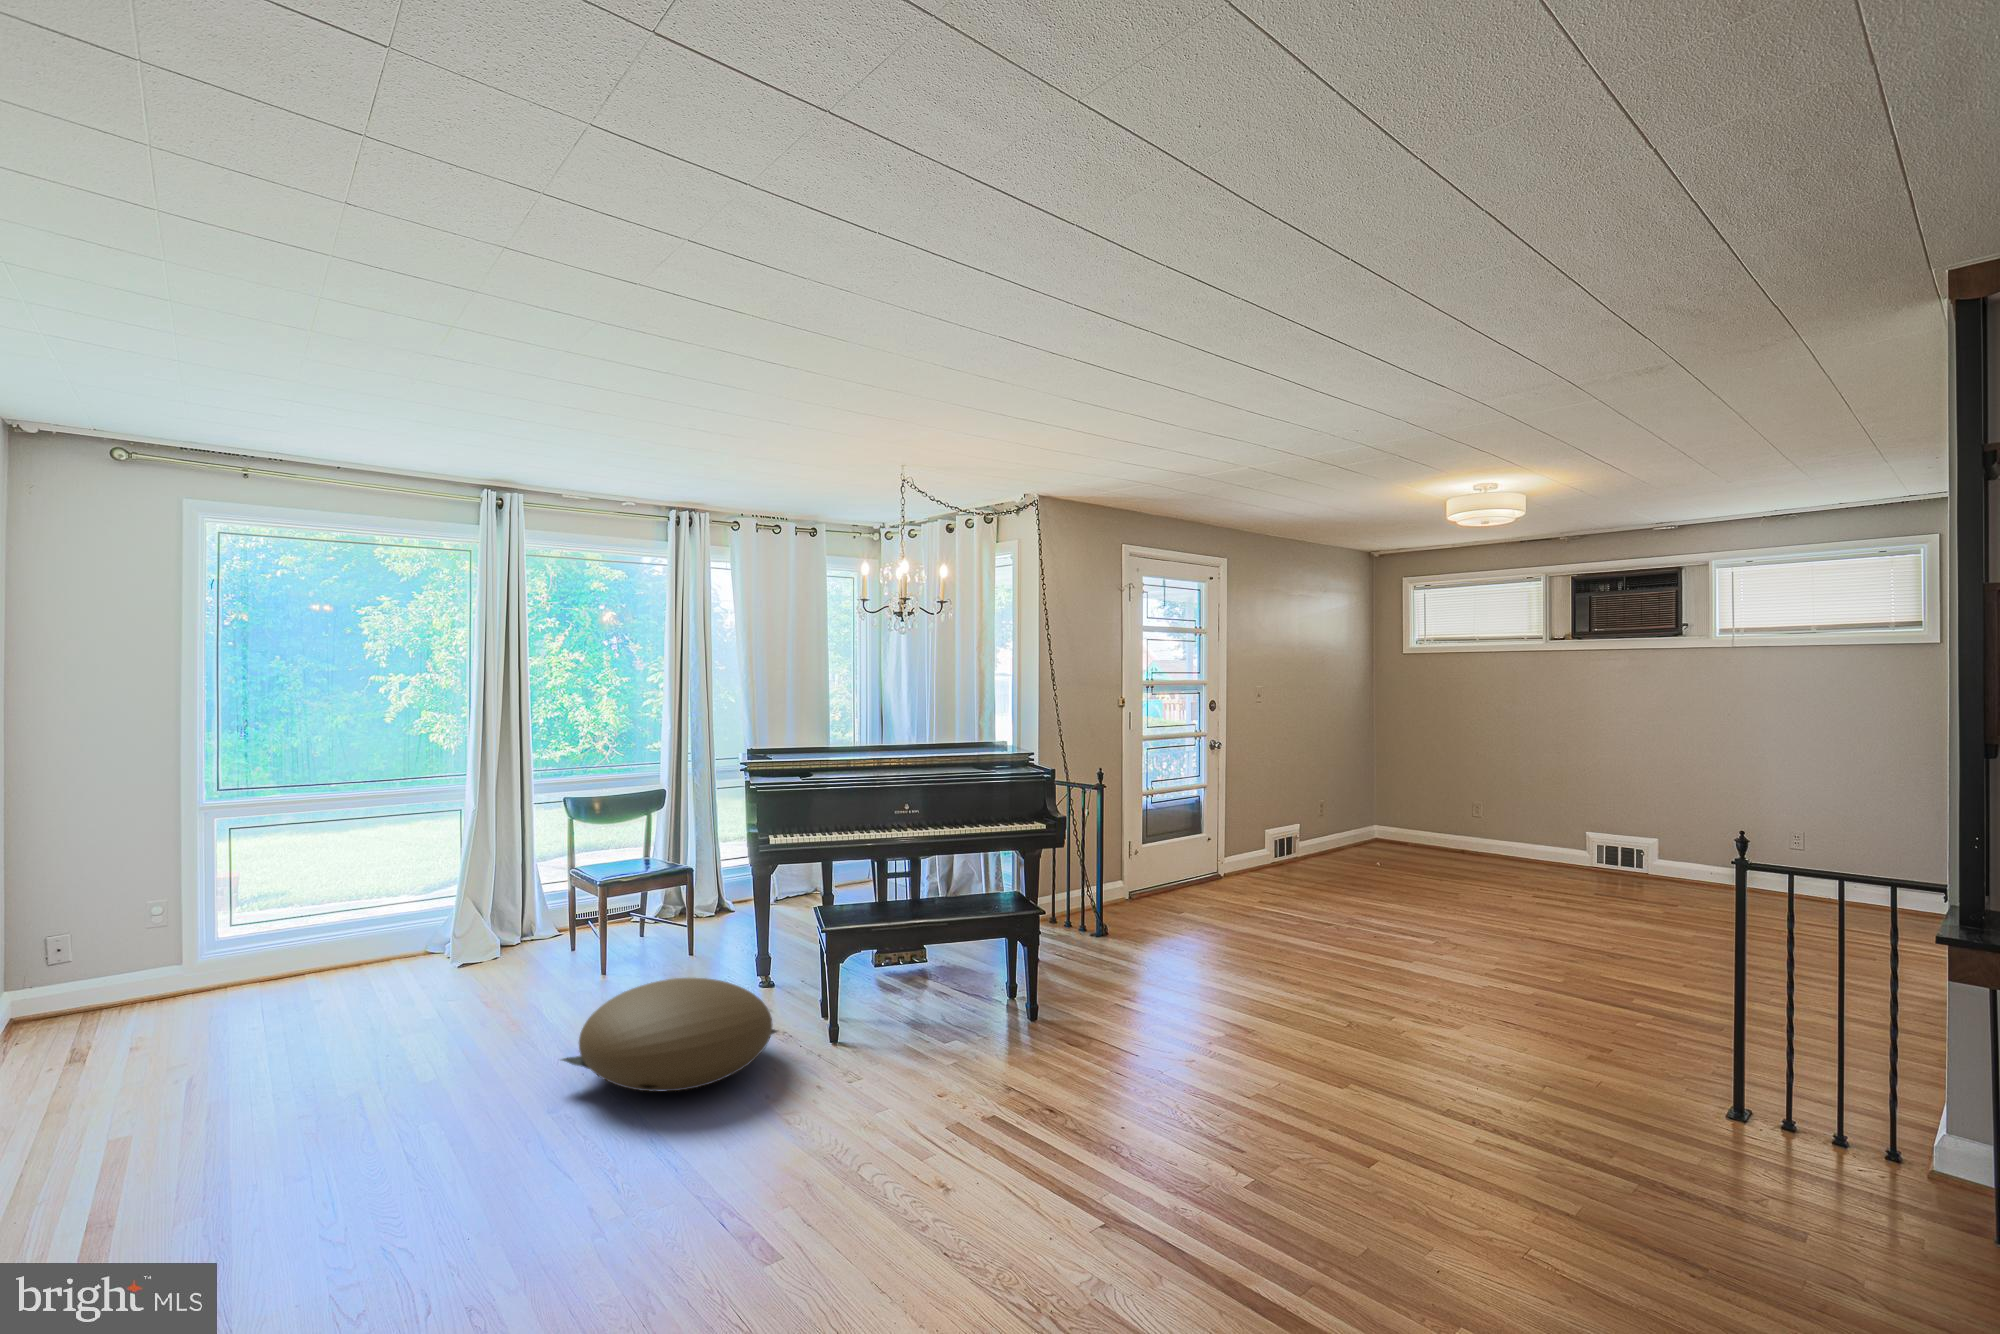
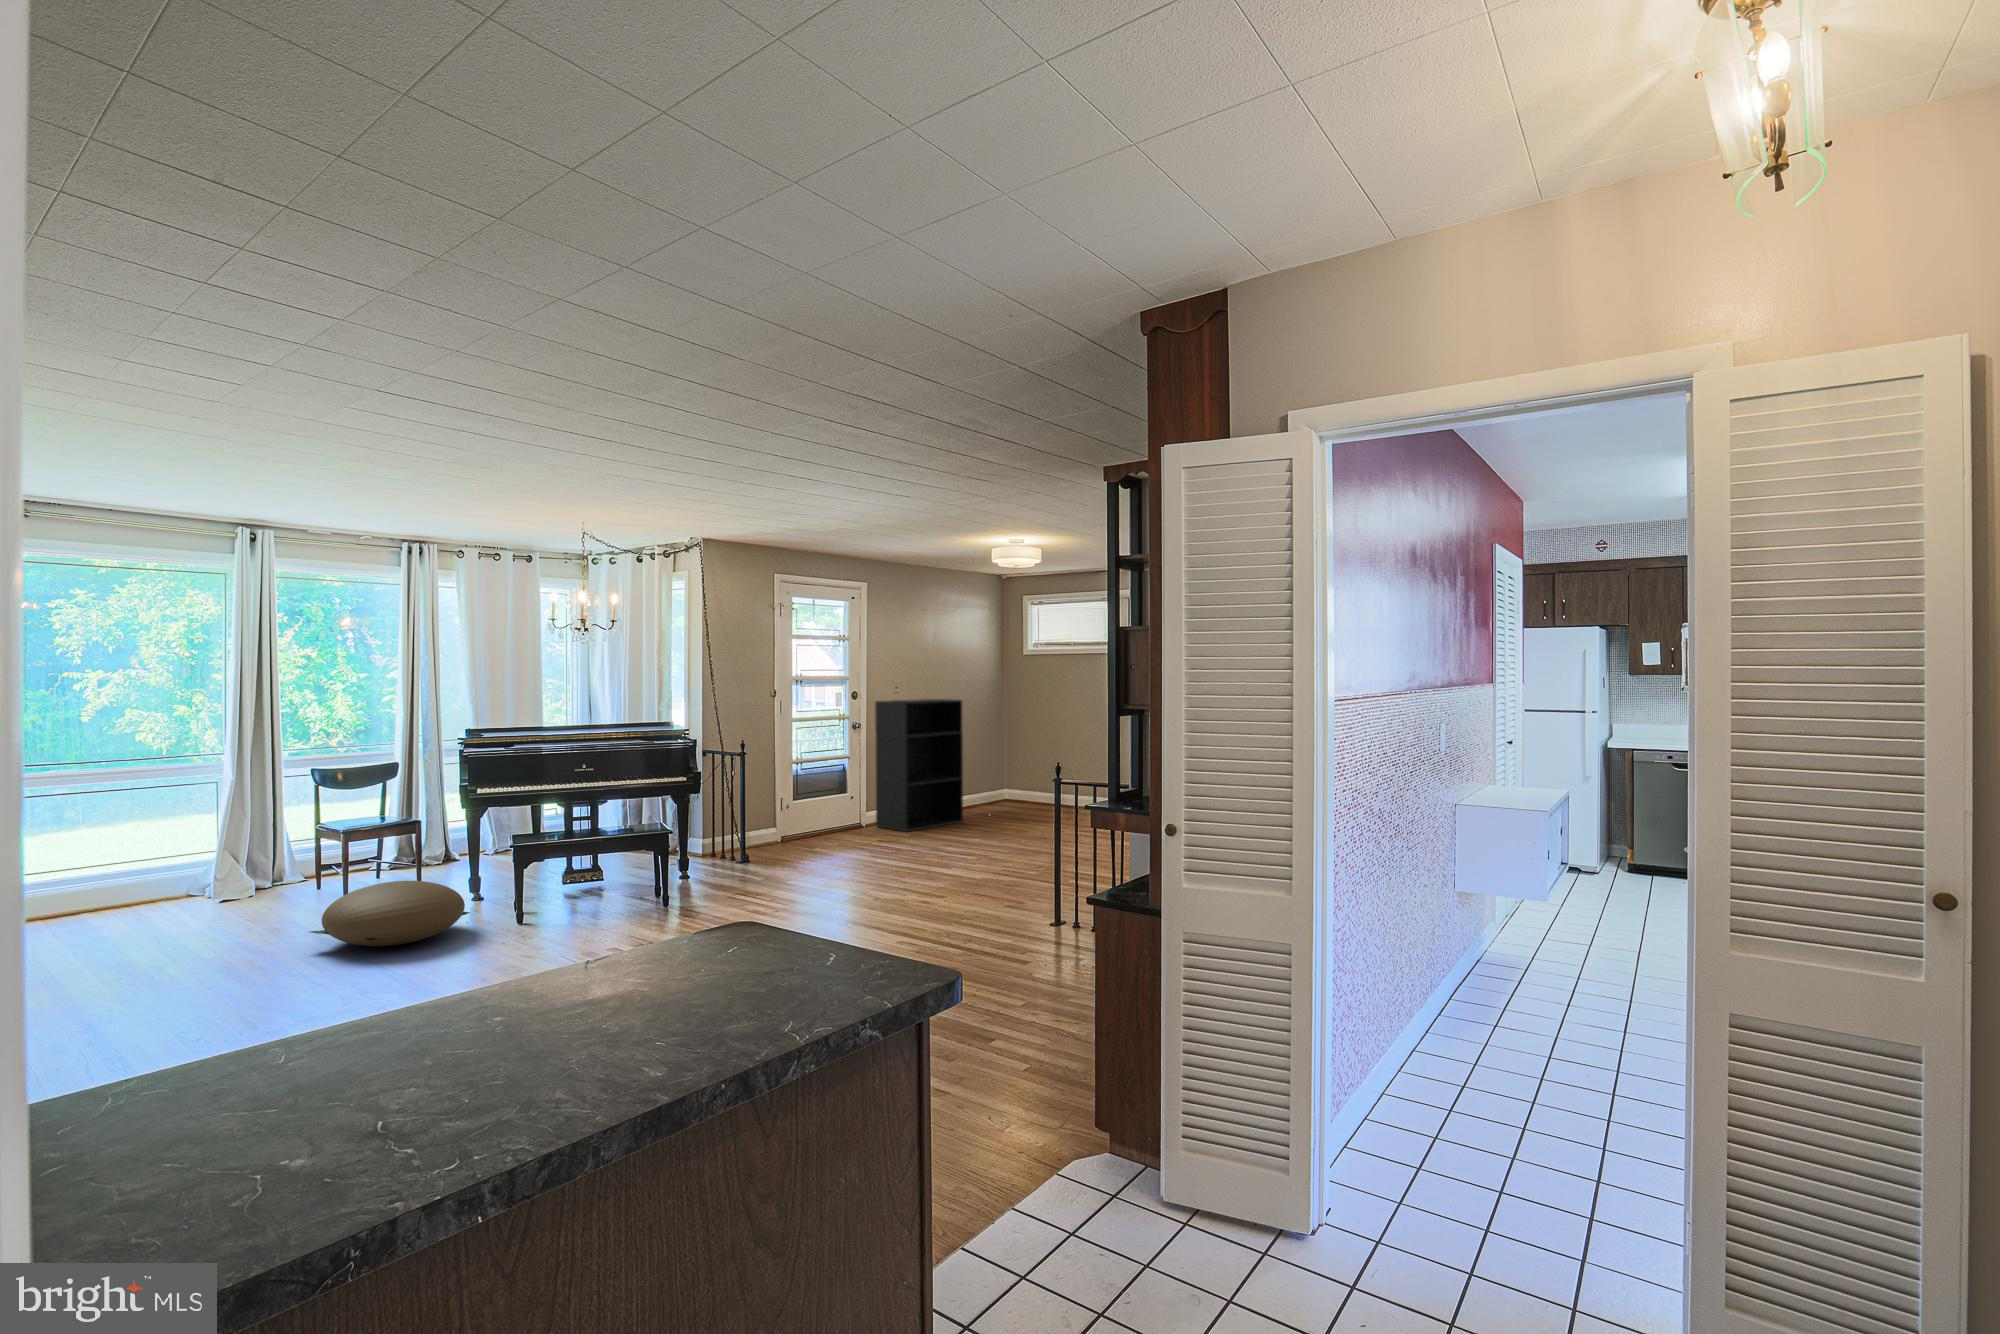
bookshelf: none [1239,710,1356,892] -> present [875,699,963,832]

